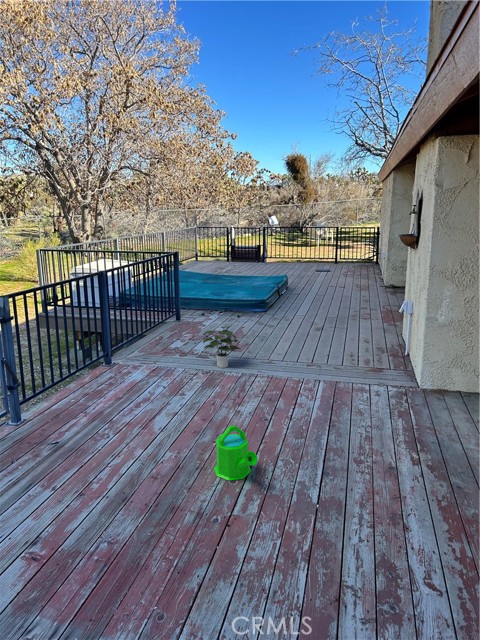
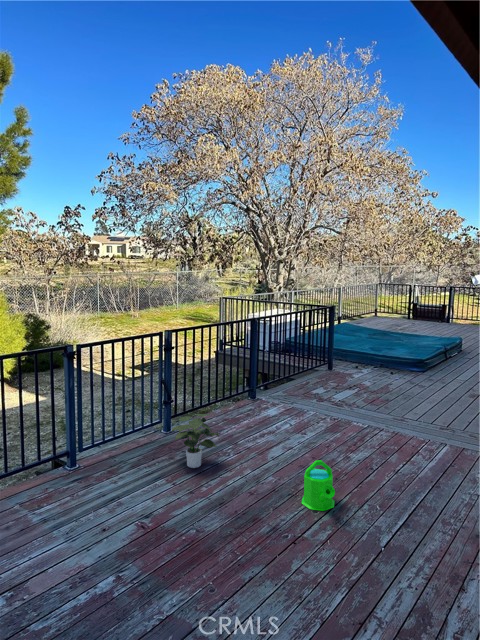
potted plant: present [203,326,241,368] -> present [172,414,219,468]

